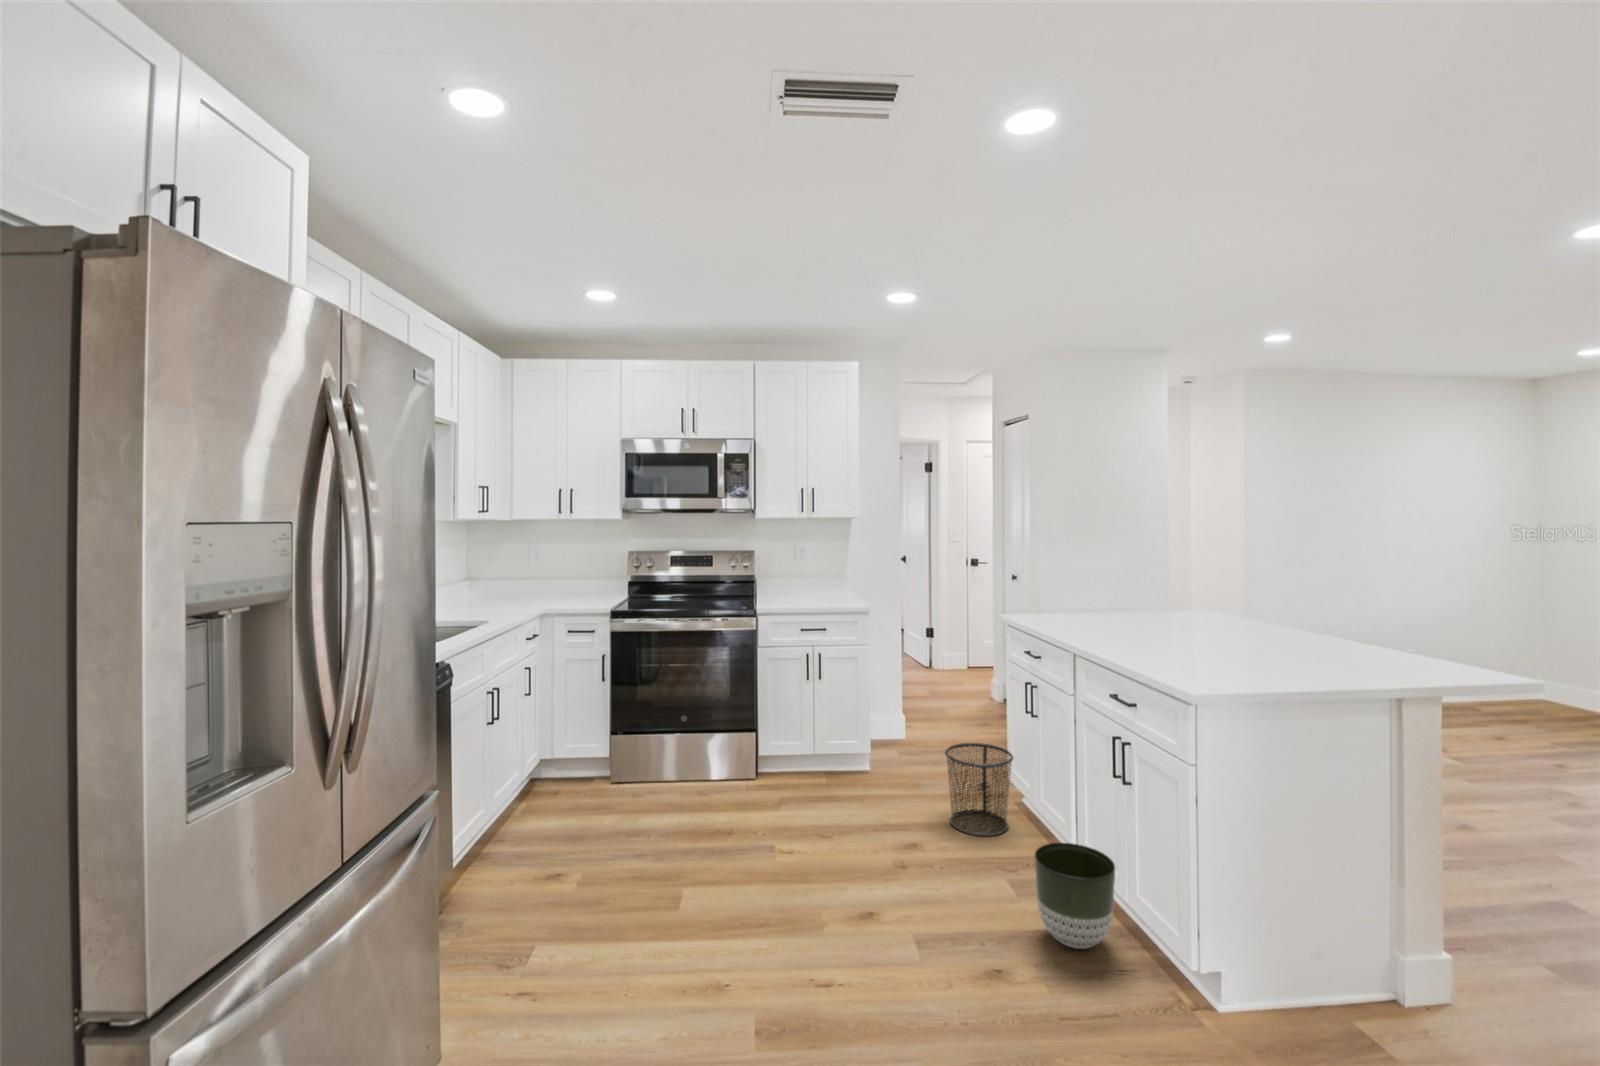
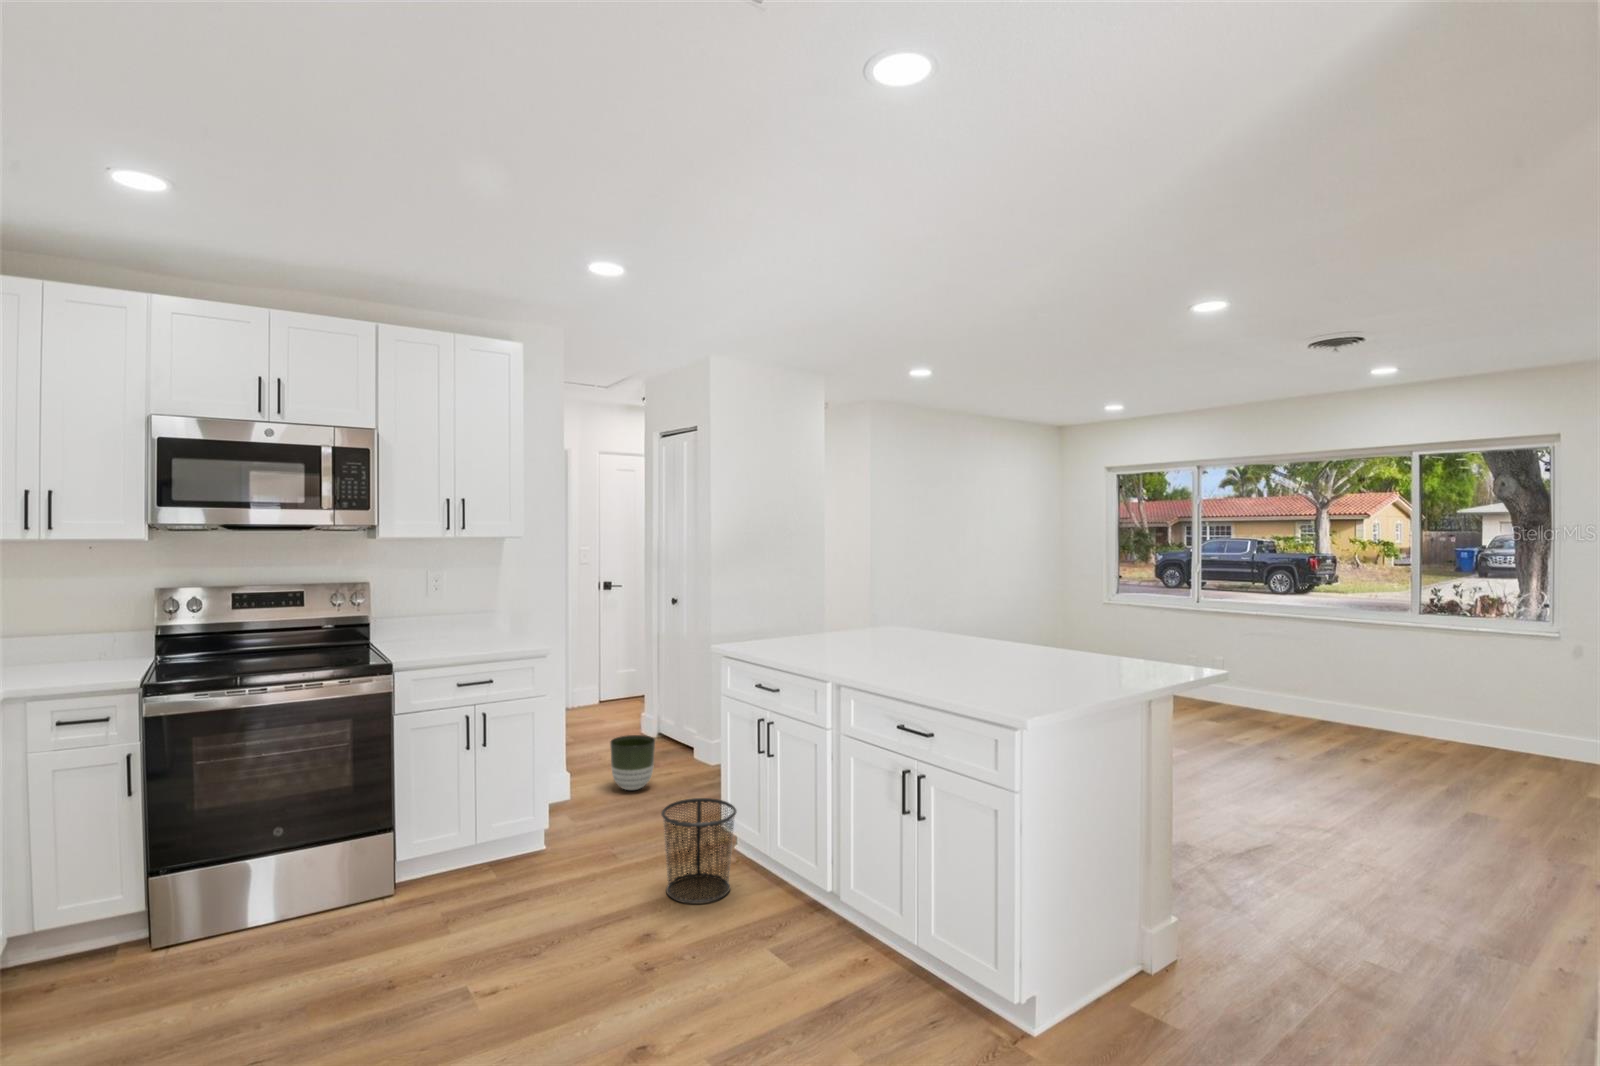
planter: present [1035,843,1115,949] -> present [610,735,655,790]

